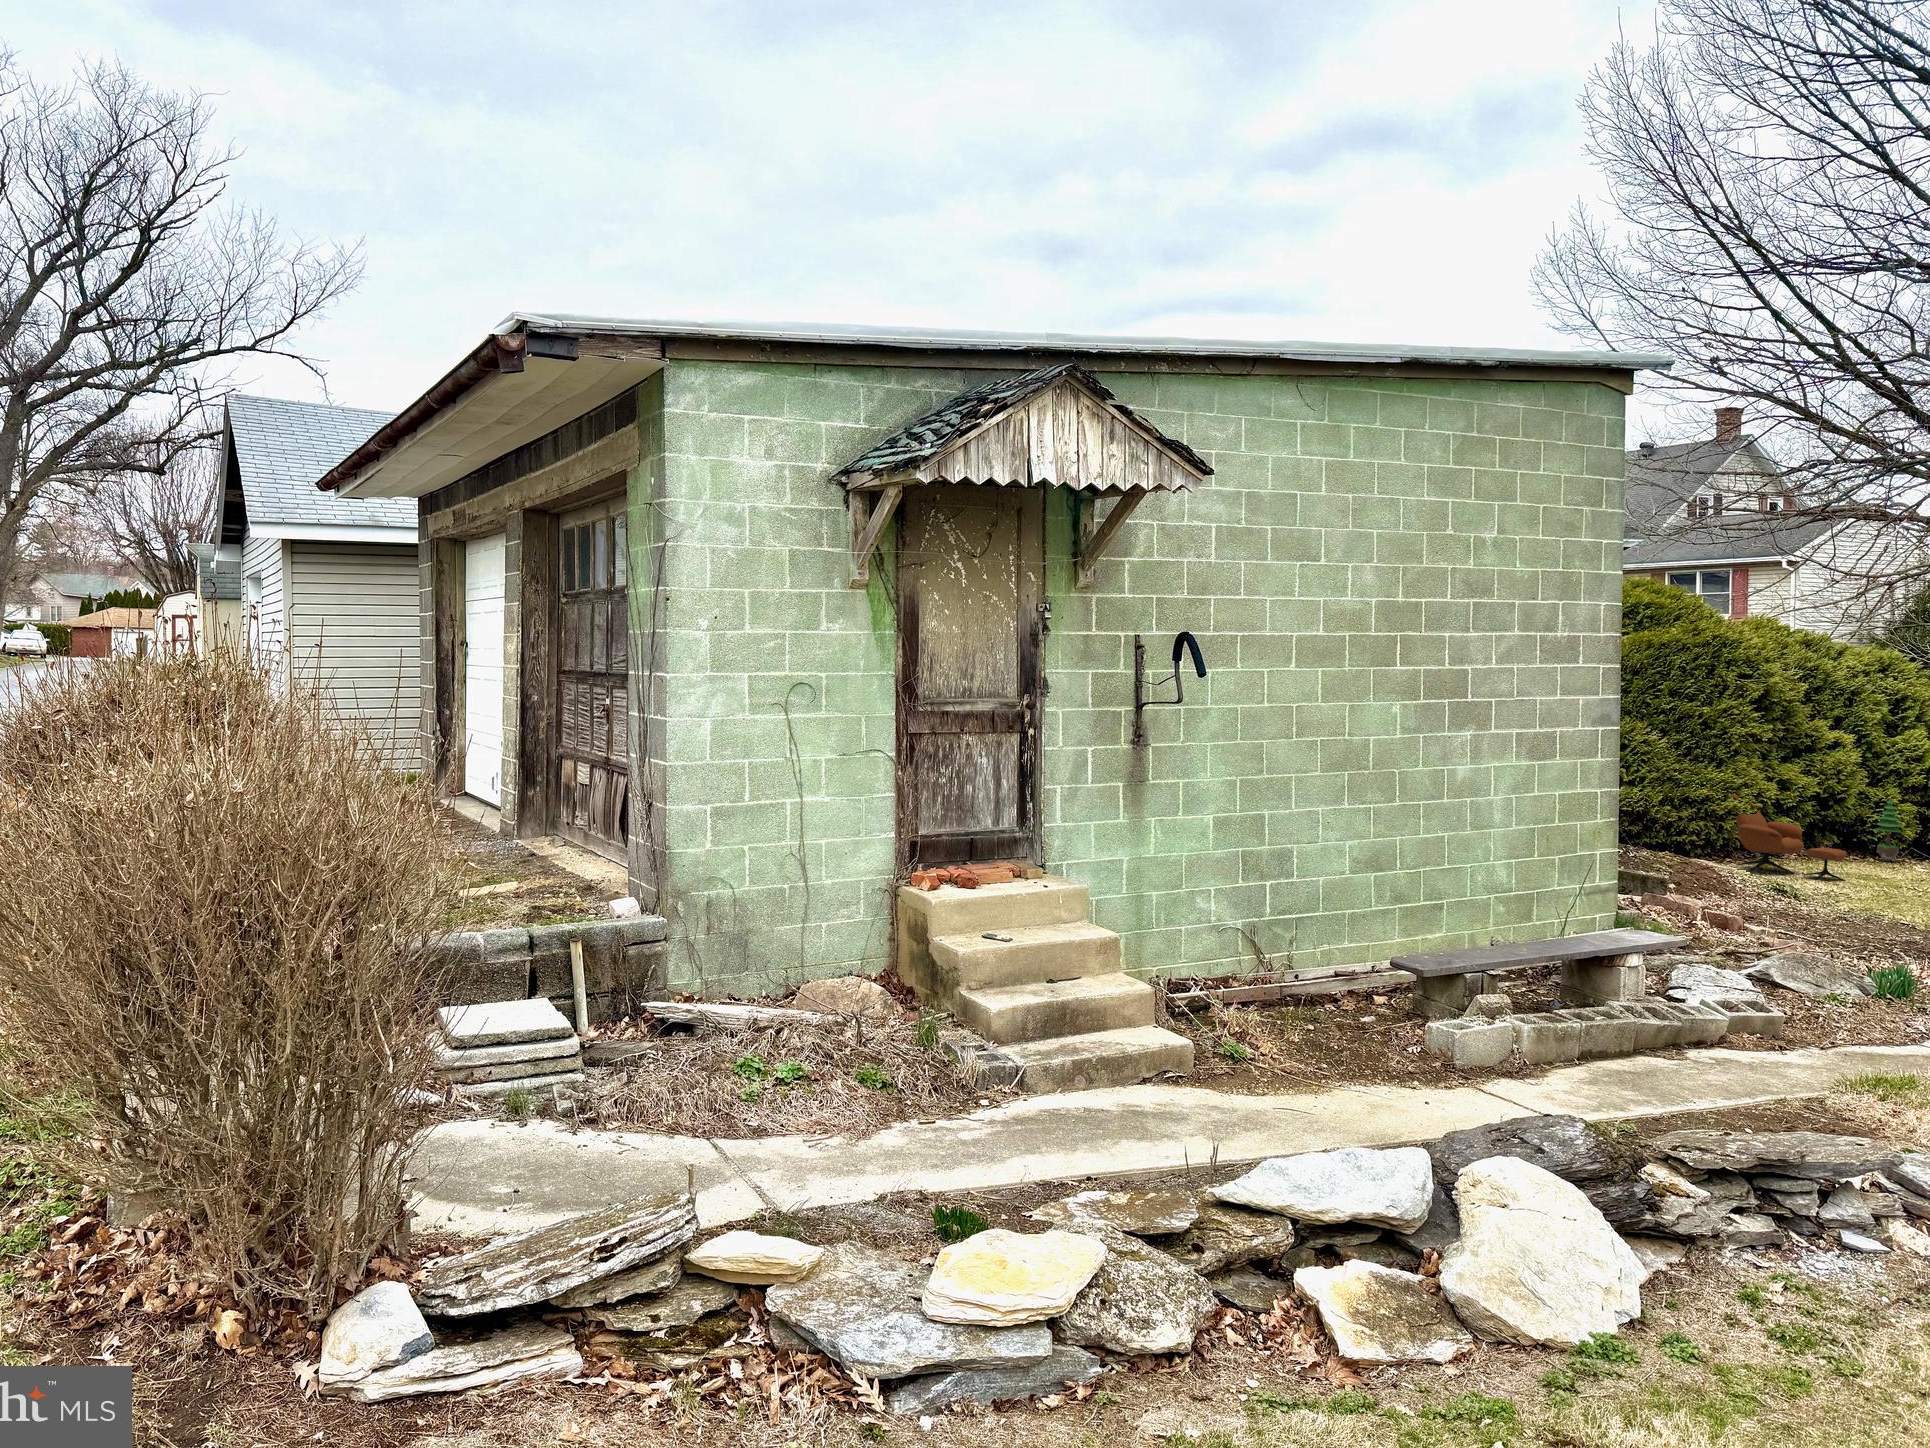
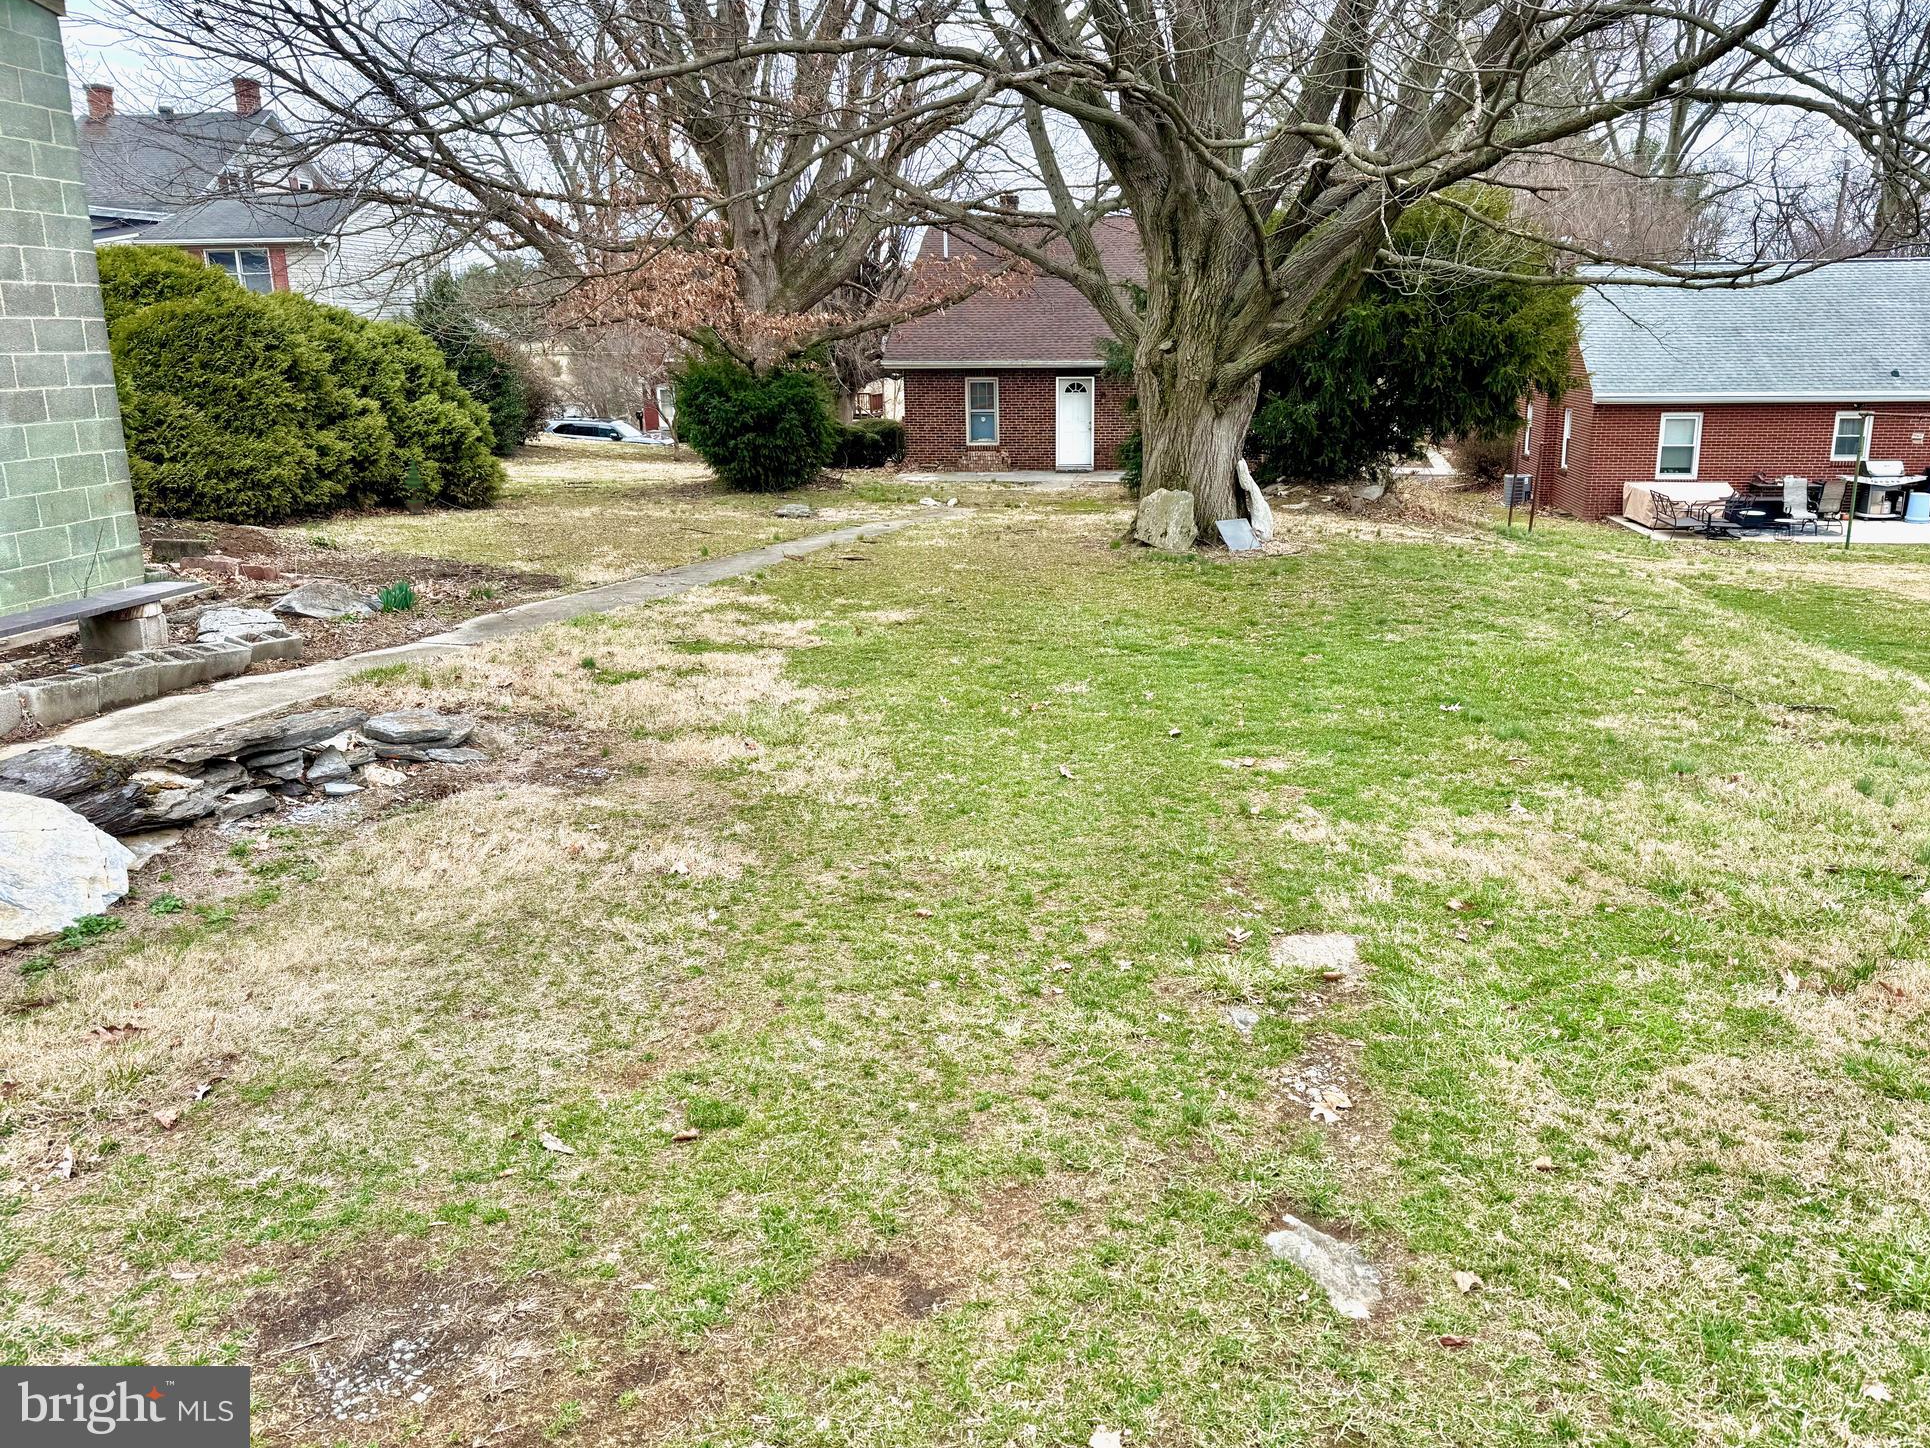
lounge chair: present [1732,793,1846,881] -> none [274,457,381,534]

